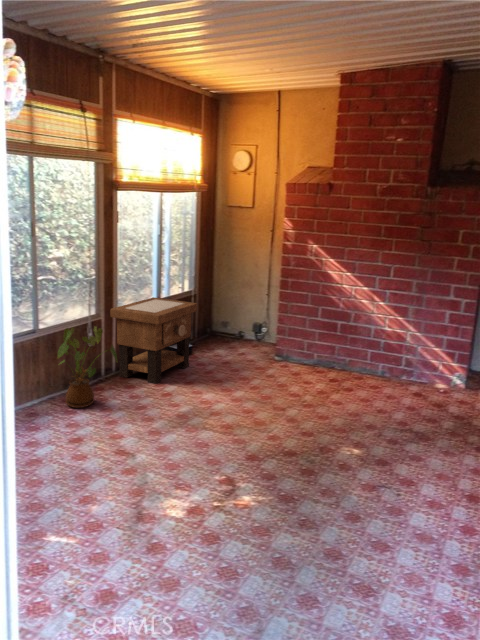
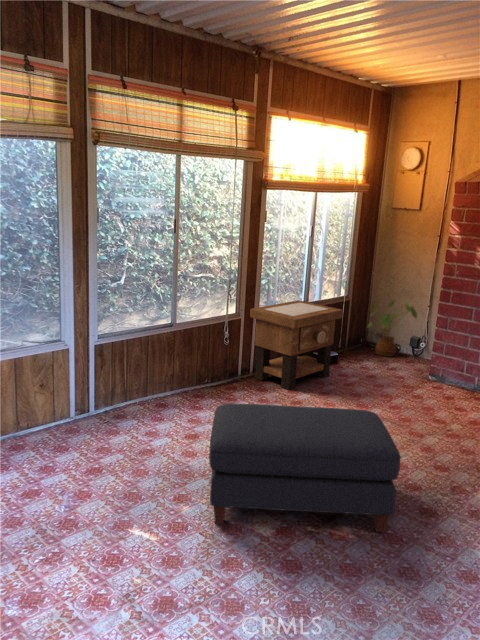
house plant: present [58,326,117,408] -> present [368,301,417,357]
ottoman: none [110,391,288,516] -> present [209,404,400,532]

